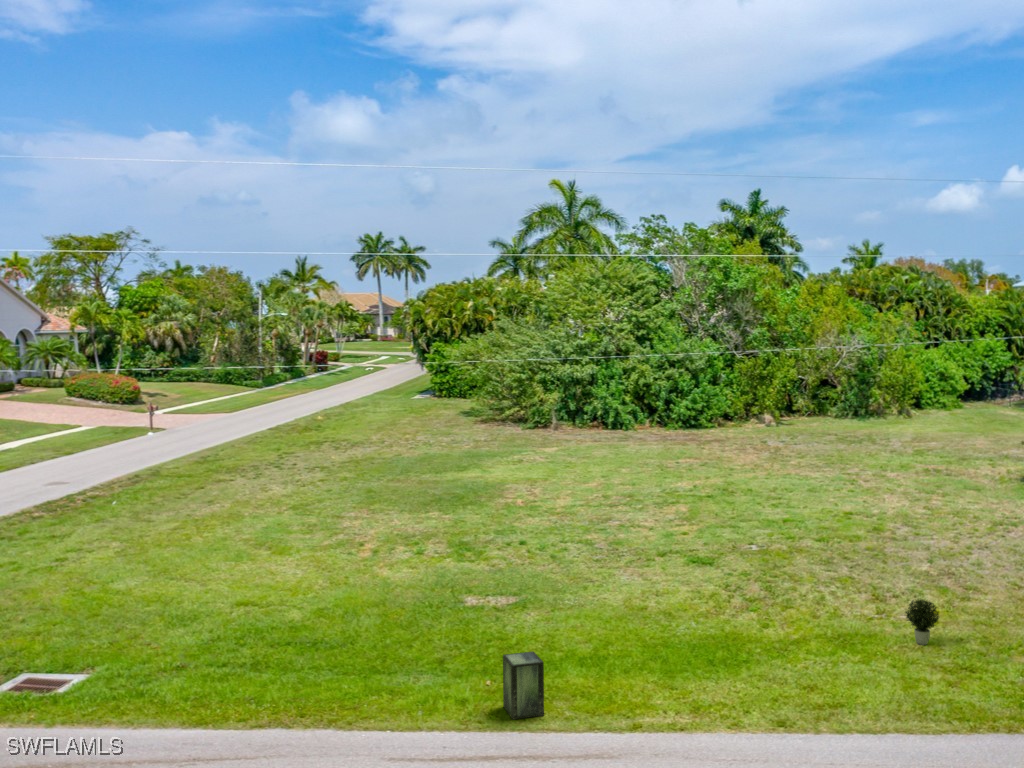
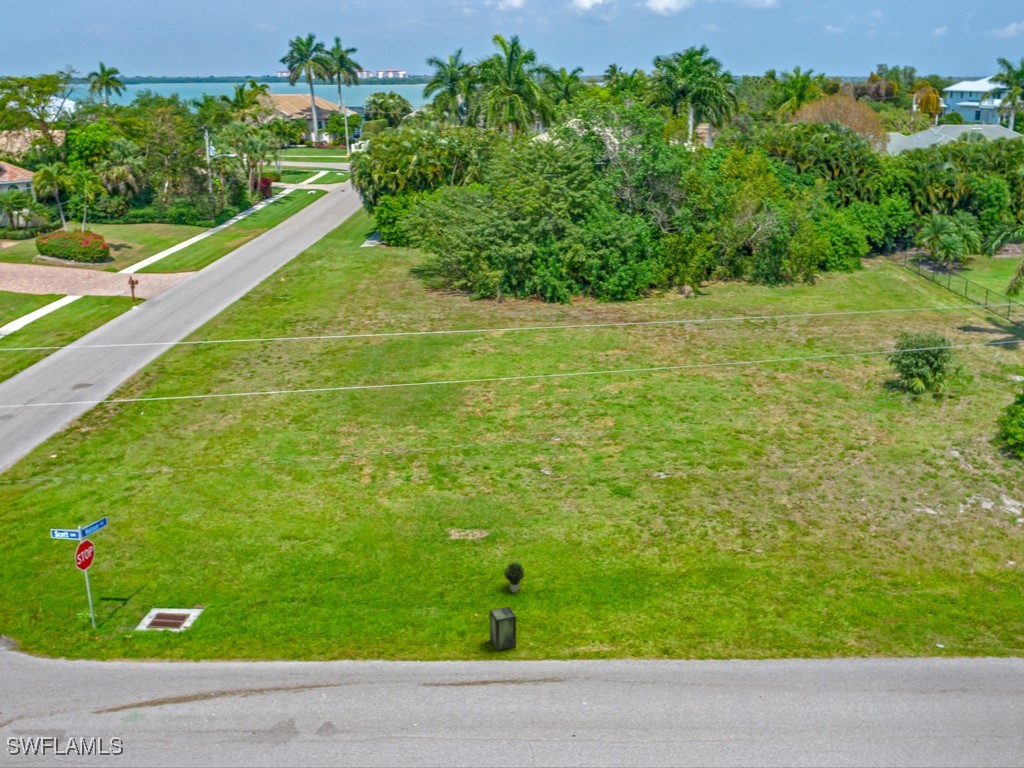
potted plant: present [905,600,939,645] -> present [504,563,525,593]

